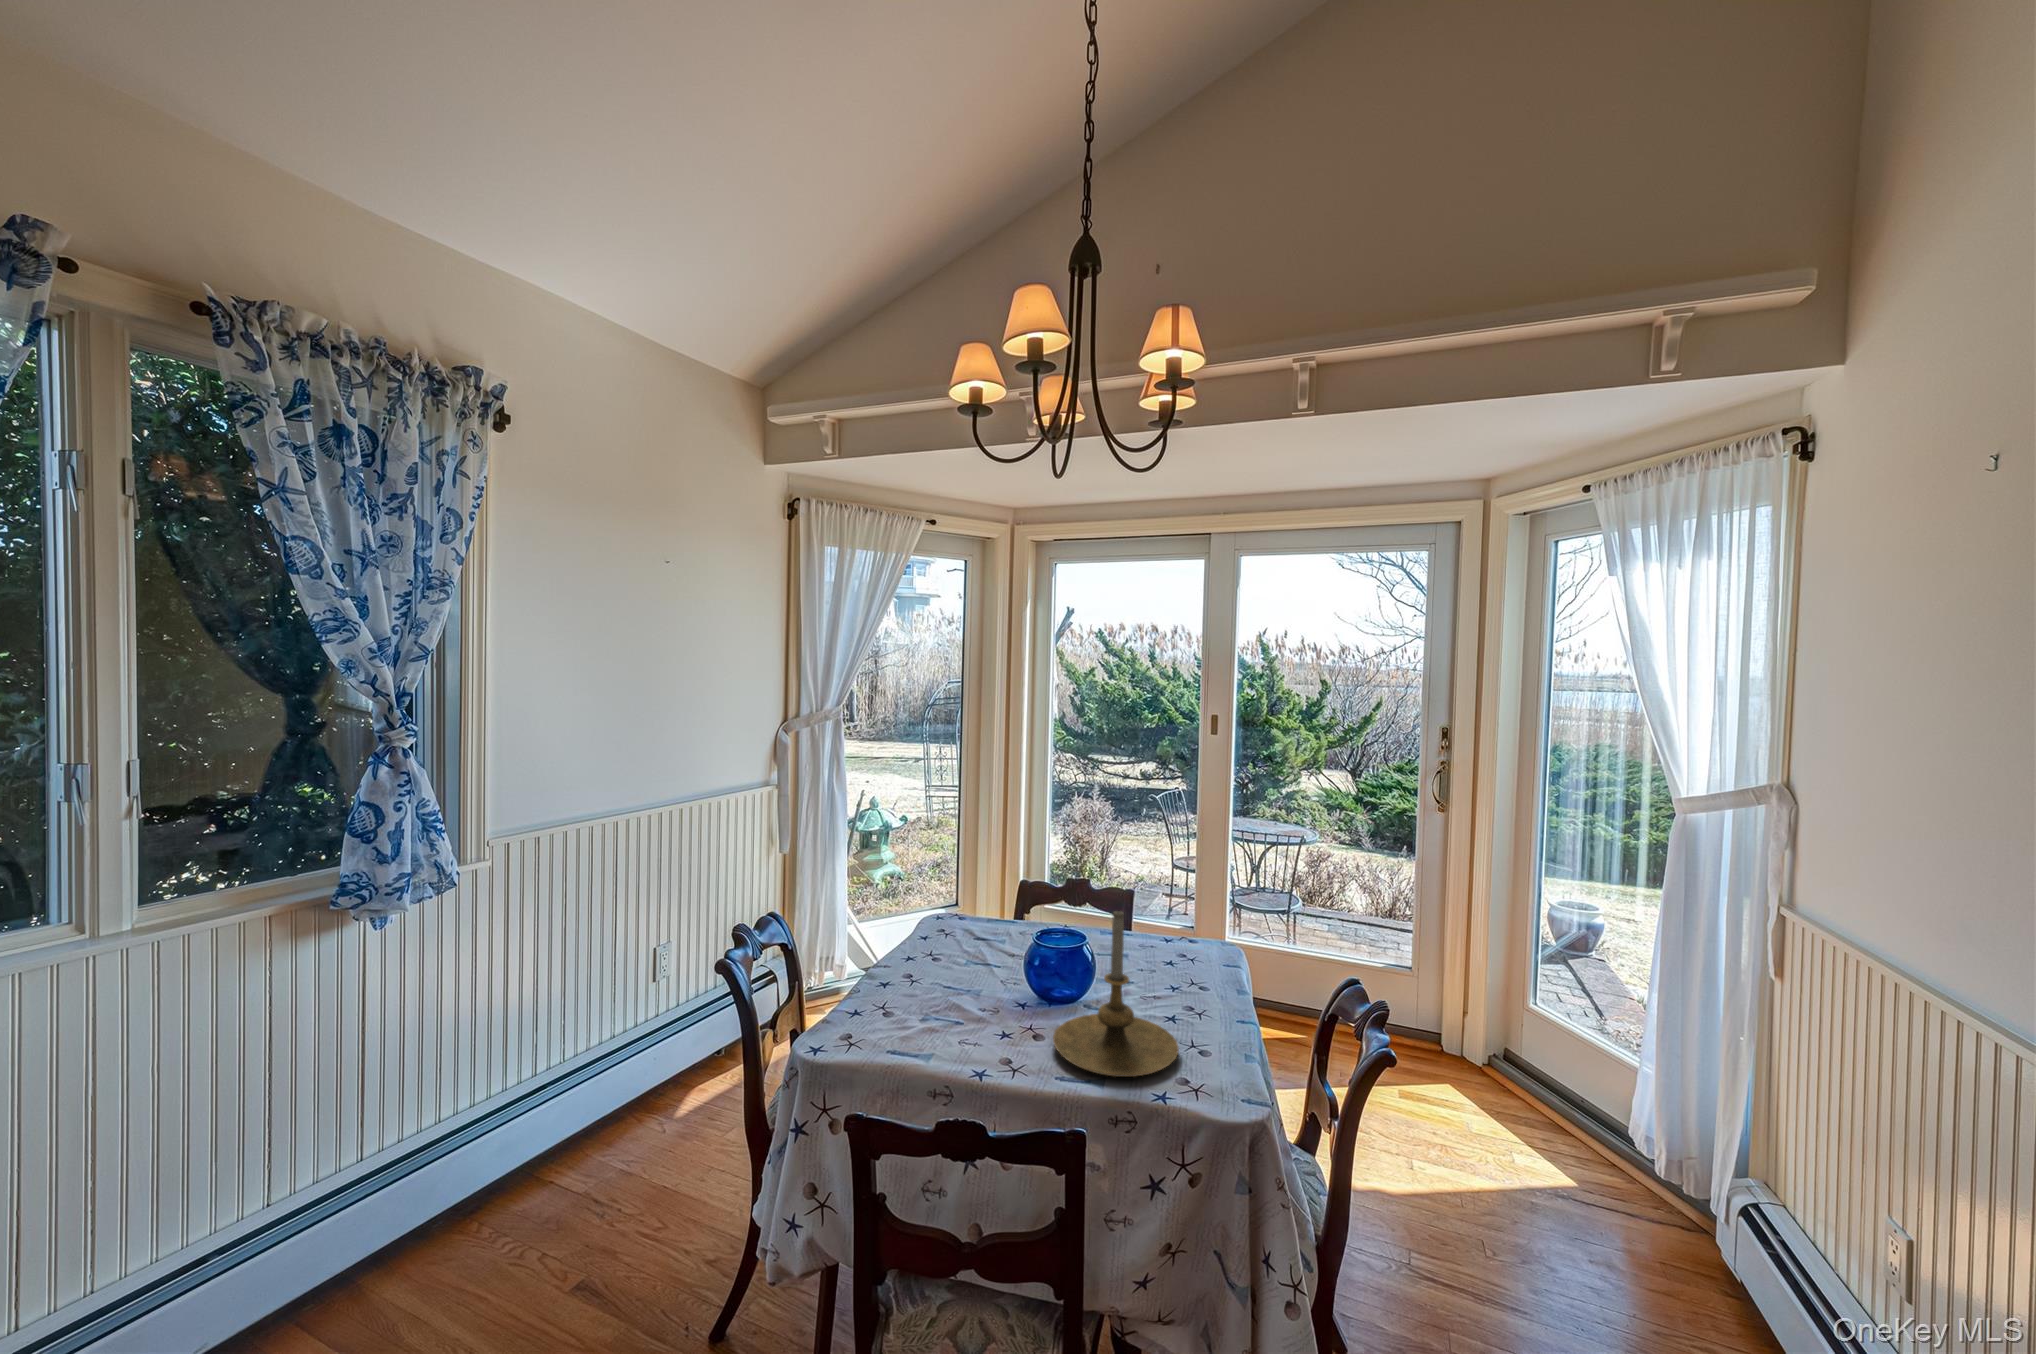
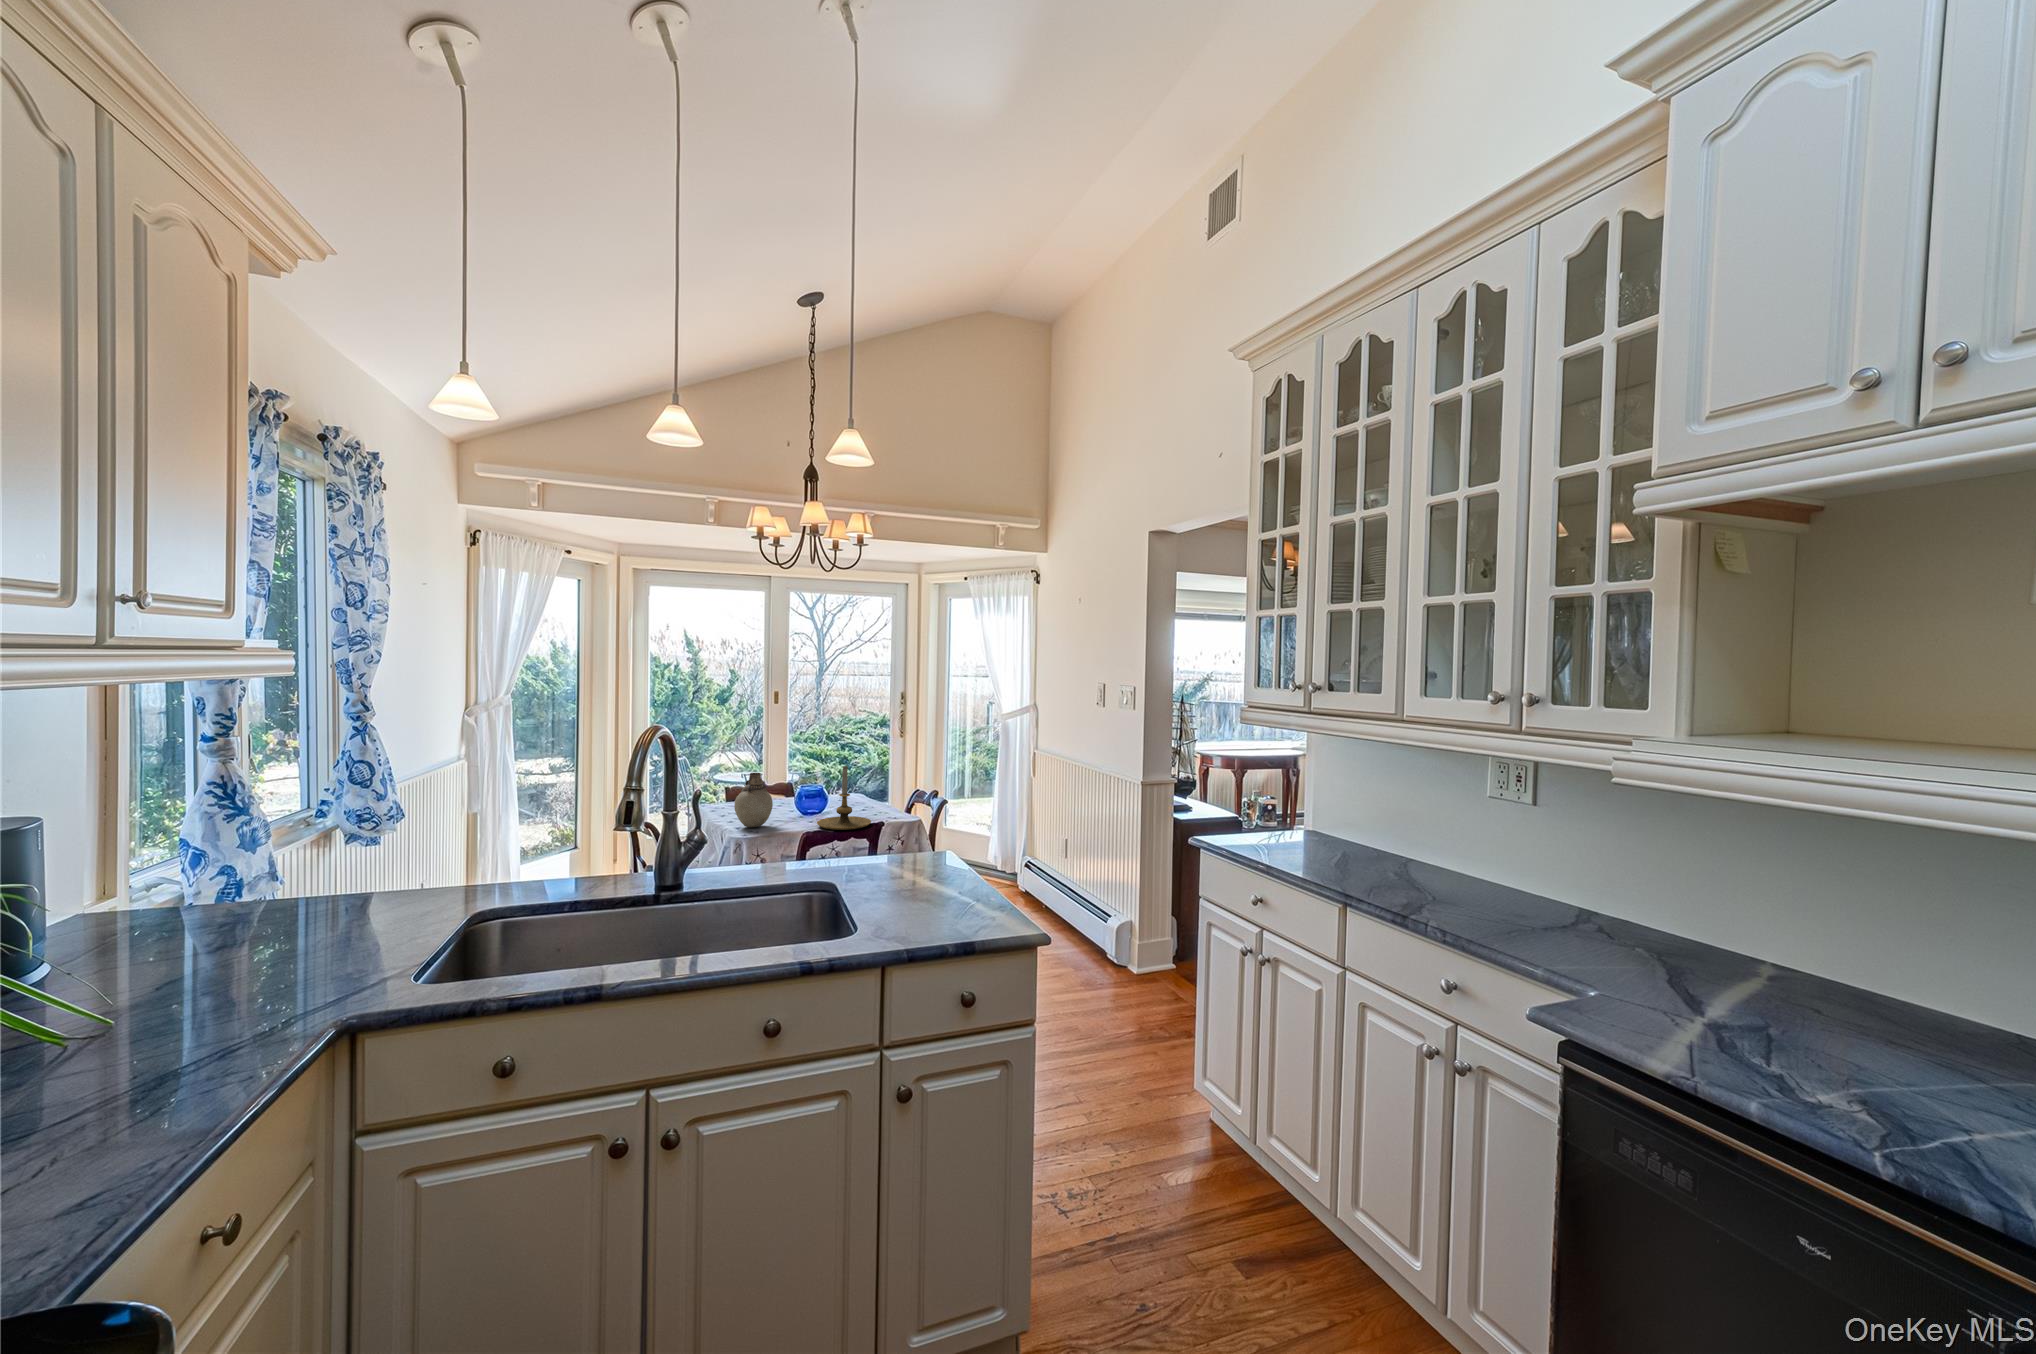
vase: none [931,885,1001,997] -> present [734,773,773,827]

